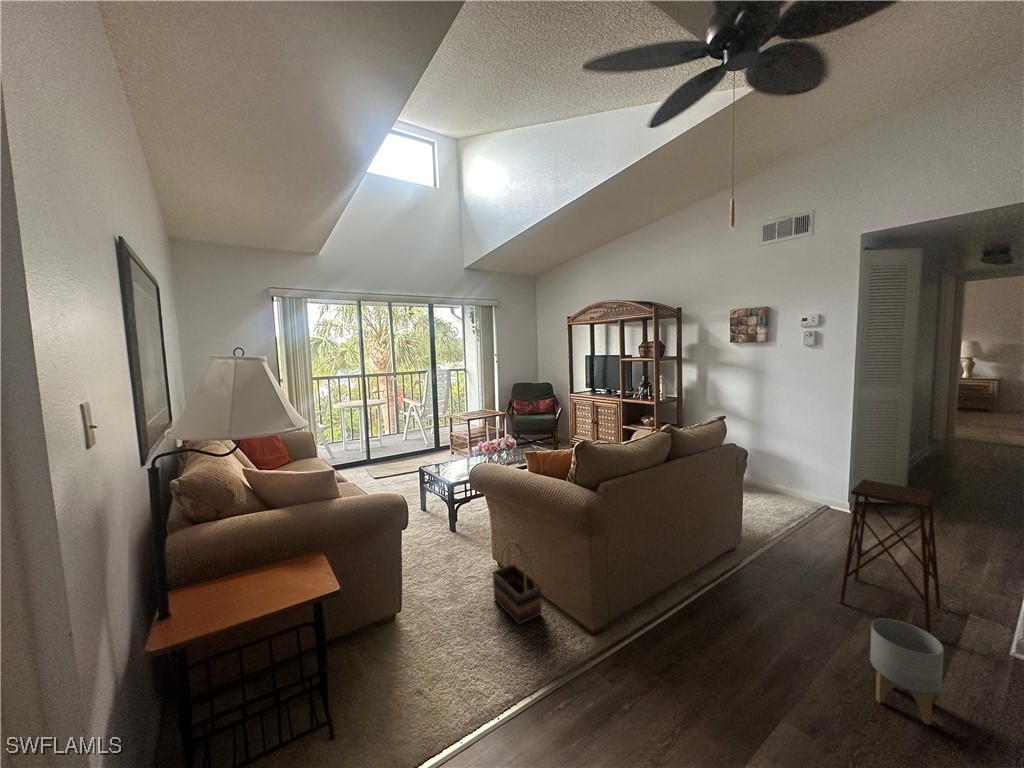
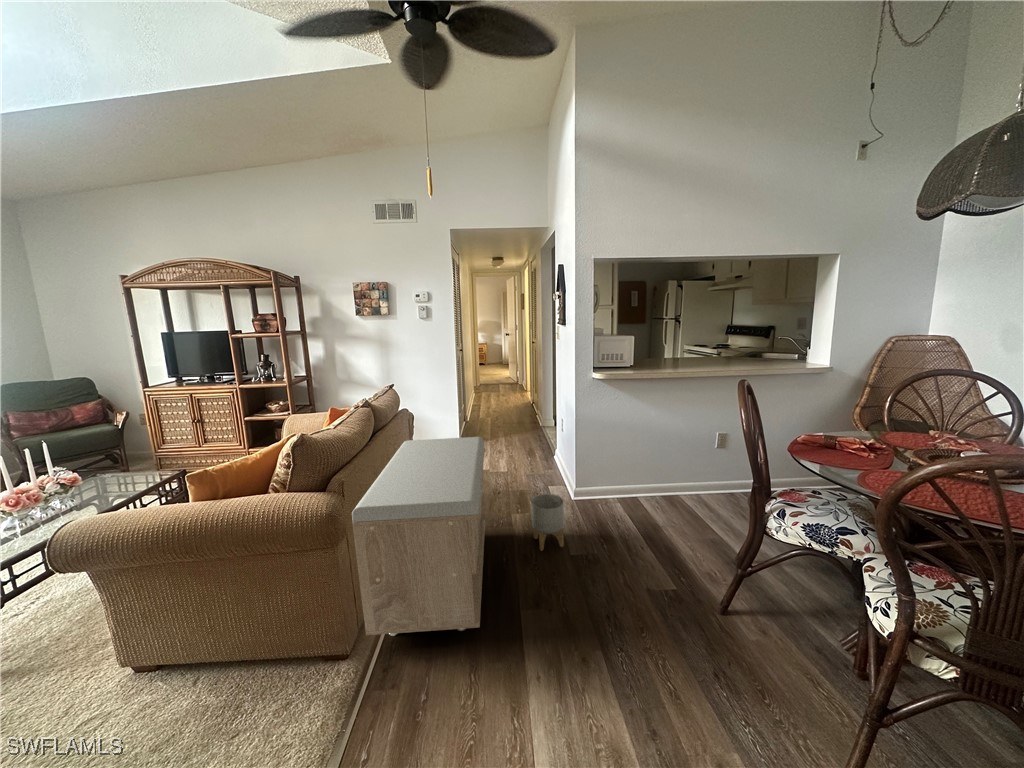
storage bench: none [608,479,809,703] -> present [352,437,485,636]
side table: present [840,480,940,634] -> none [488,410,536,504]
basket: present [492,540,541,624] -> none [151,614,264,728]

